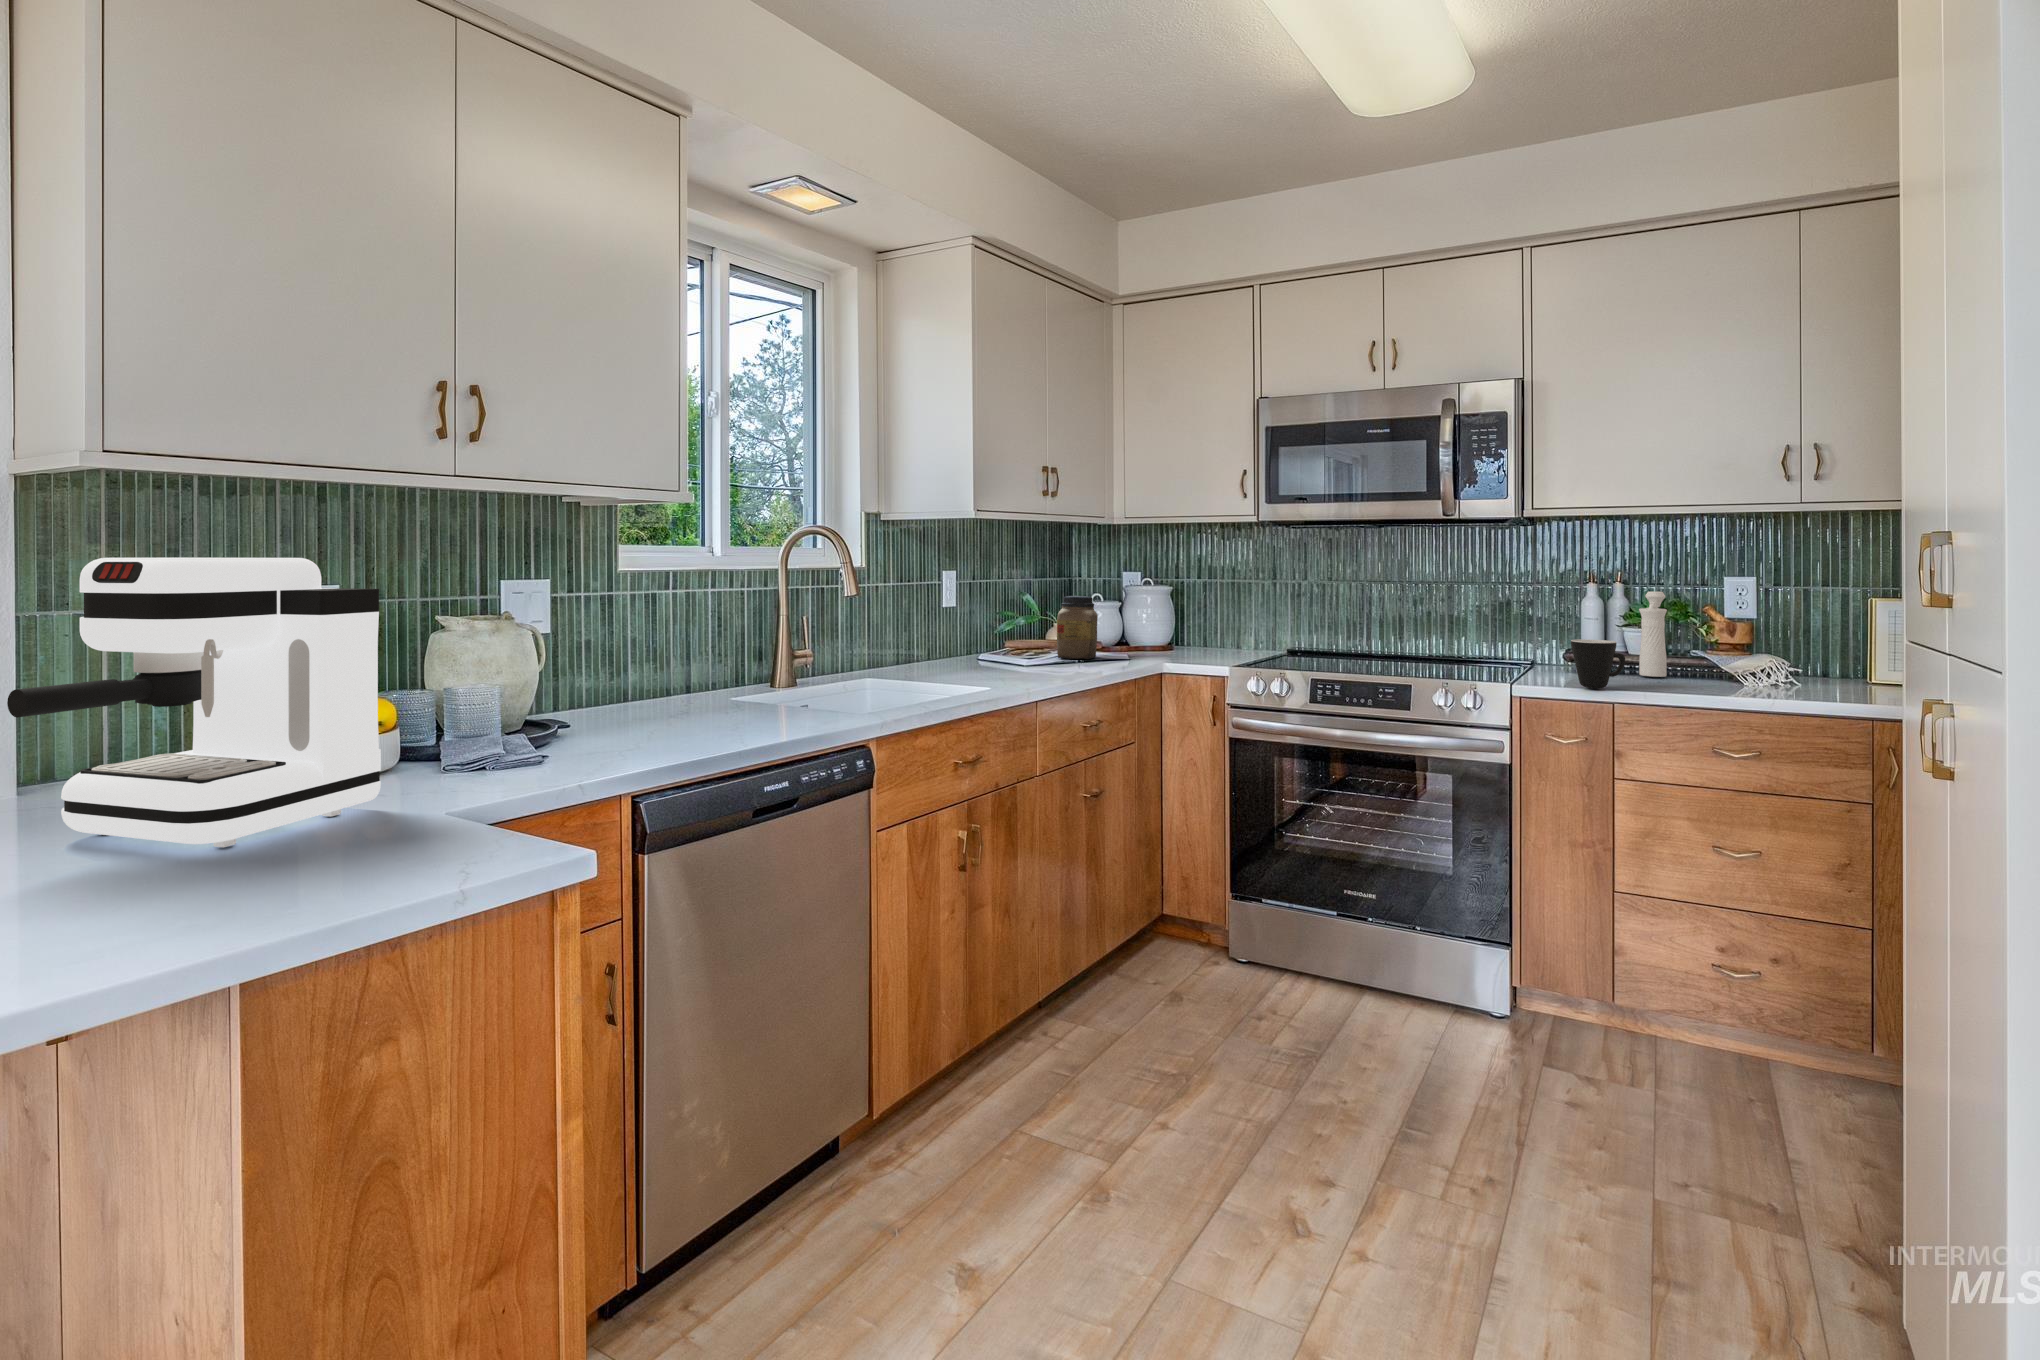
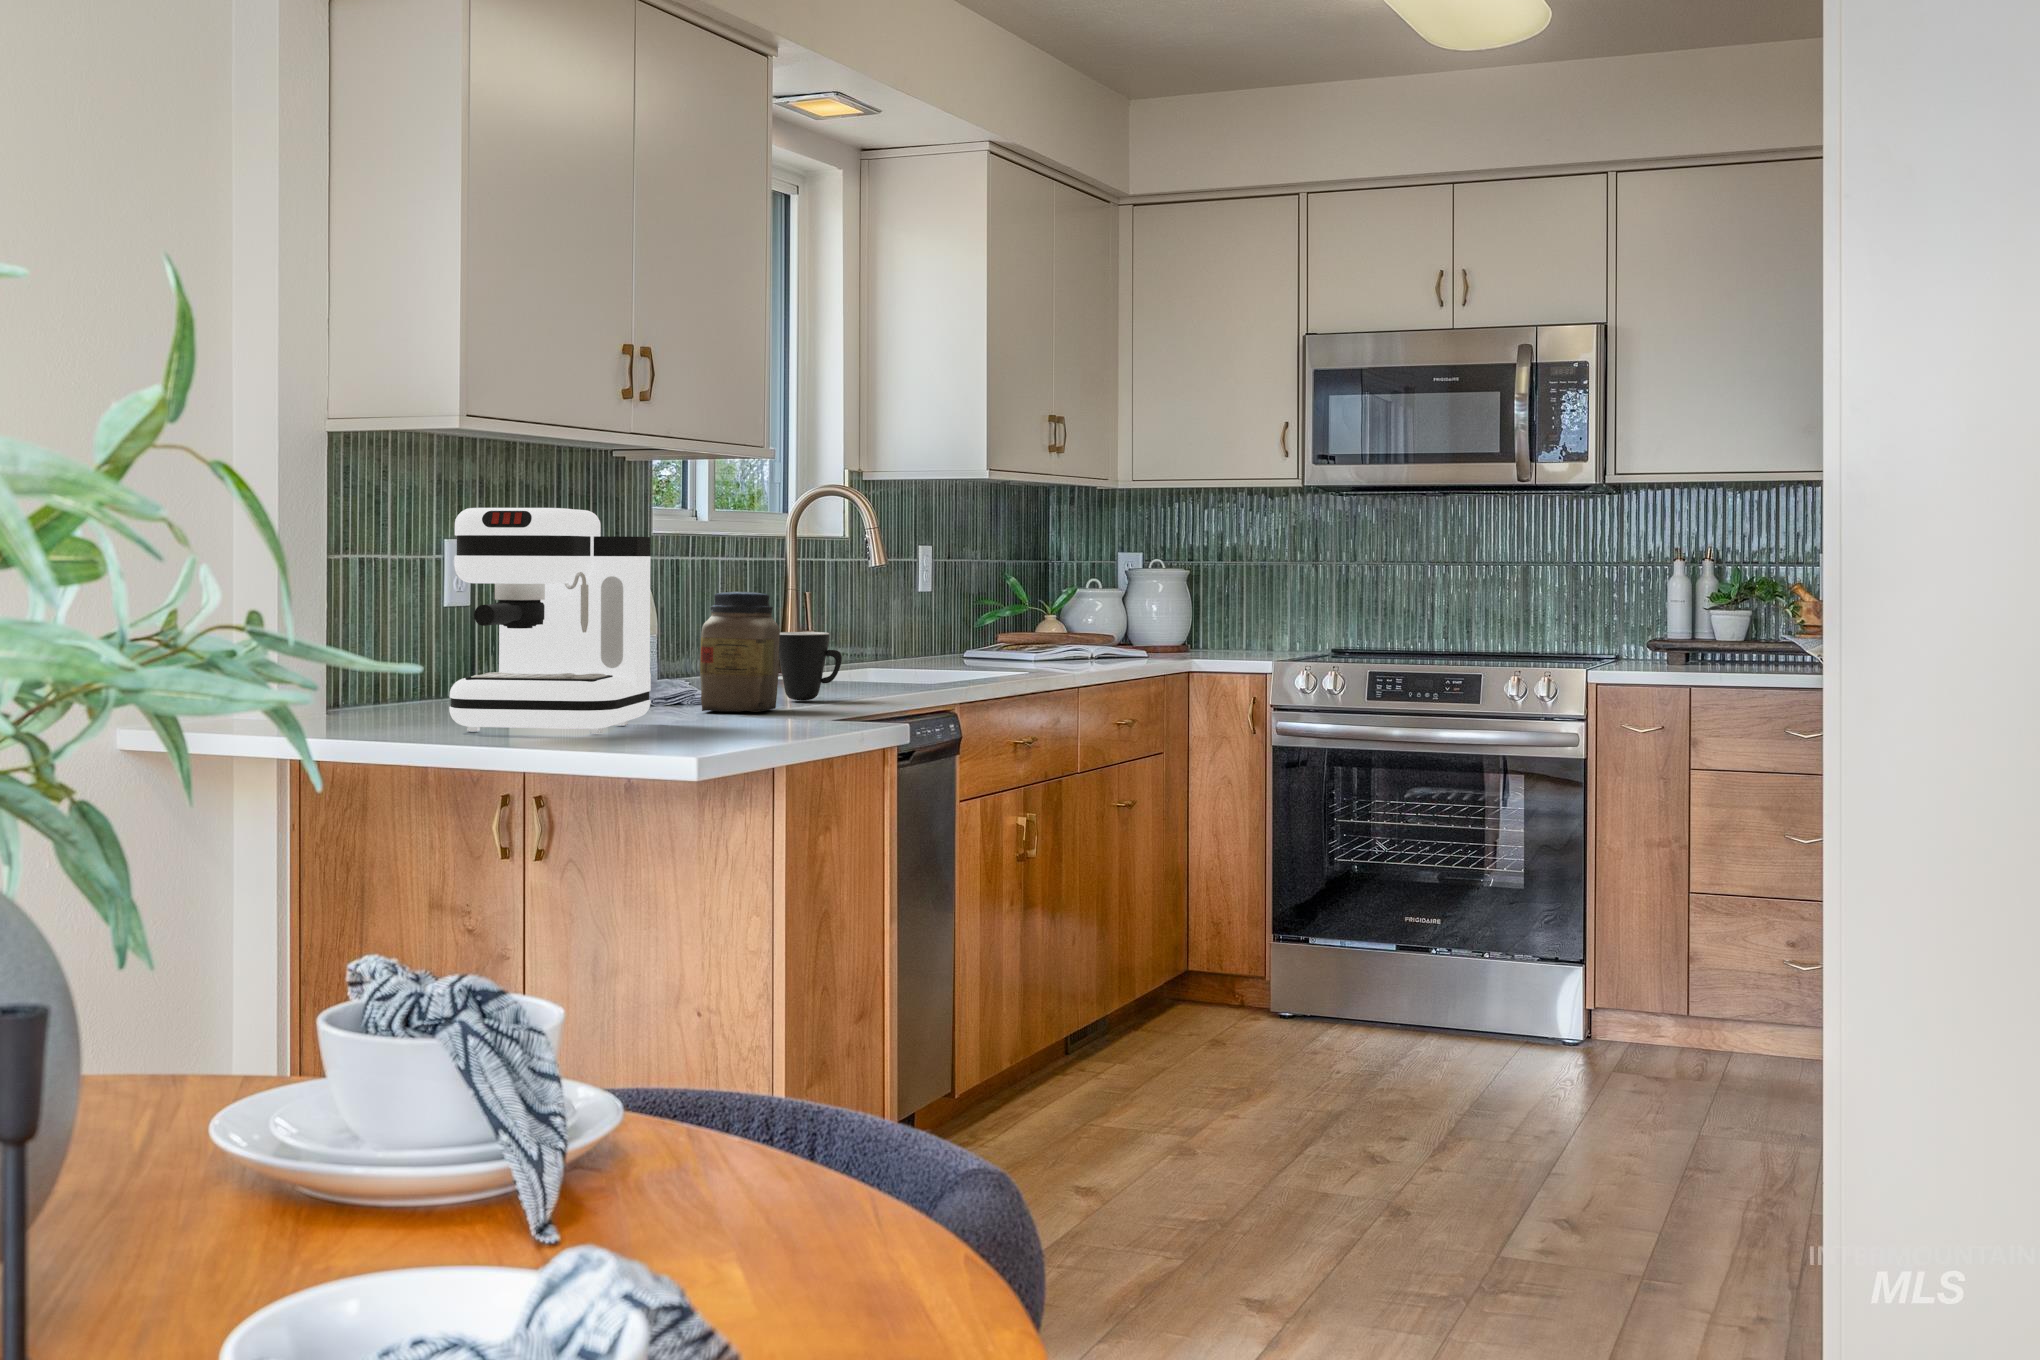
pepper mill: present [1639,591,1667,677] -> none [1721,570,1751,662]
jar: present [1057,596,1098,659] -> present [700,592,780,712]
mug: present [1571,639,1625,689] -> present [779,632,842,701]

